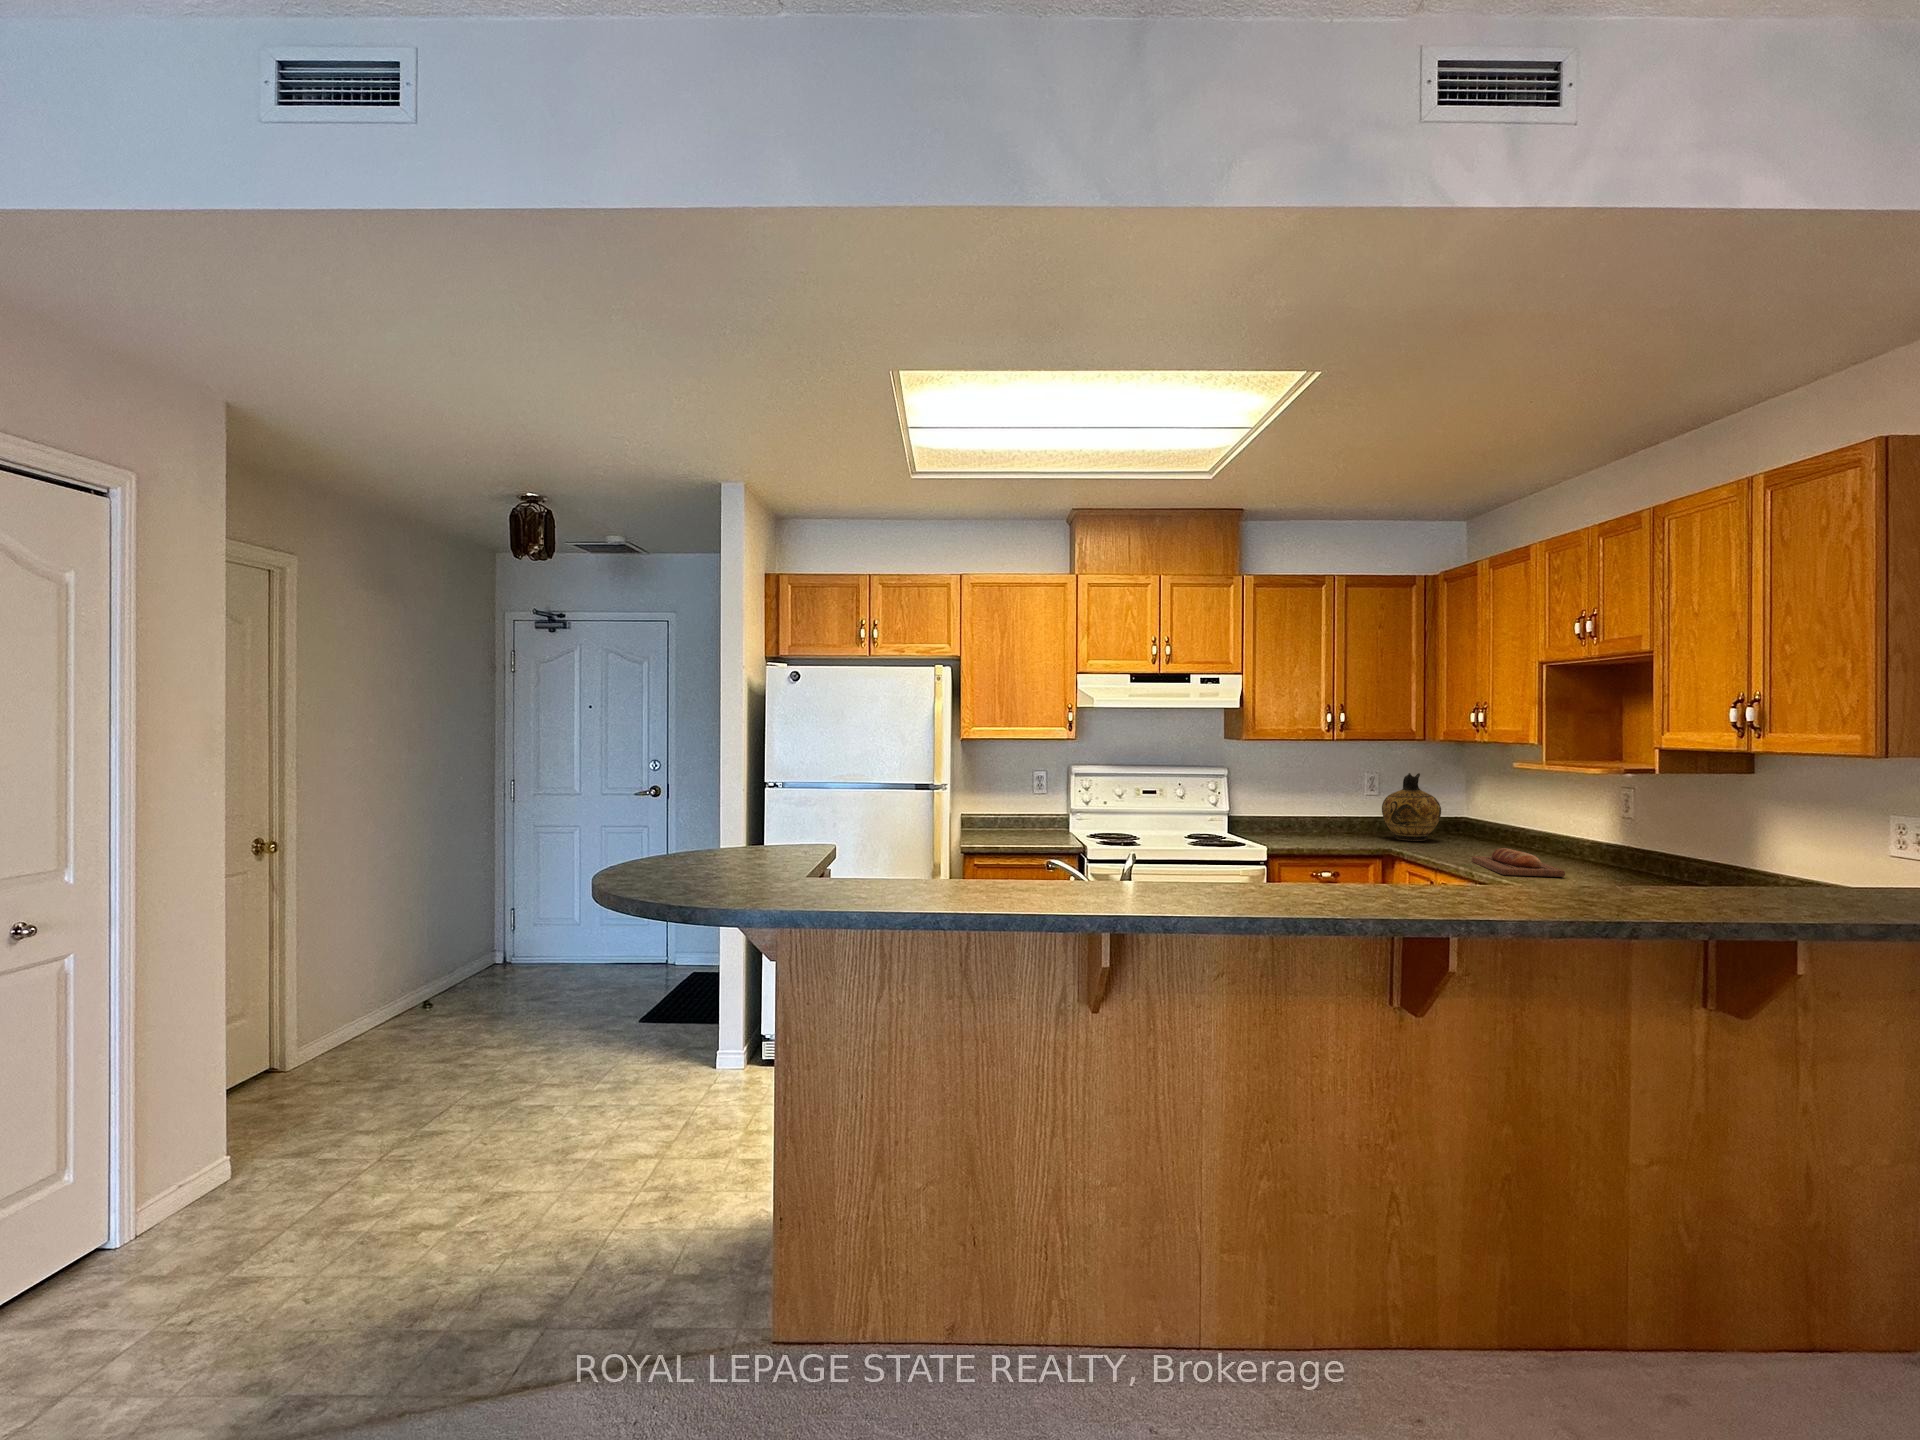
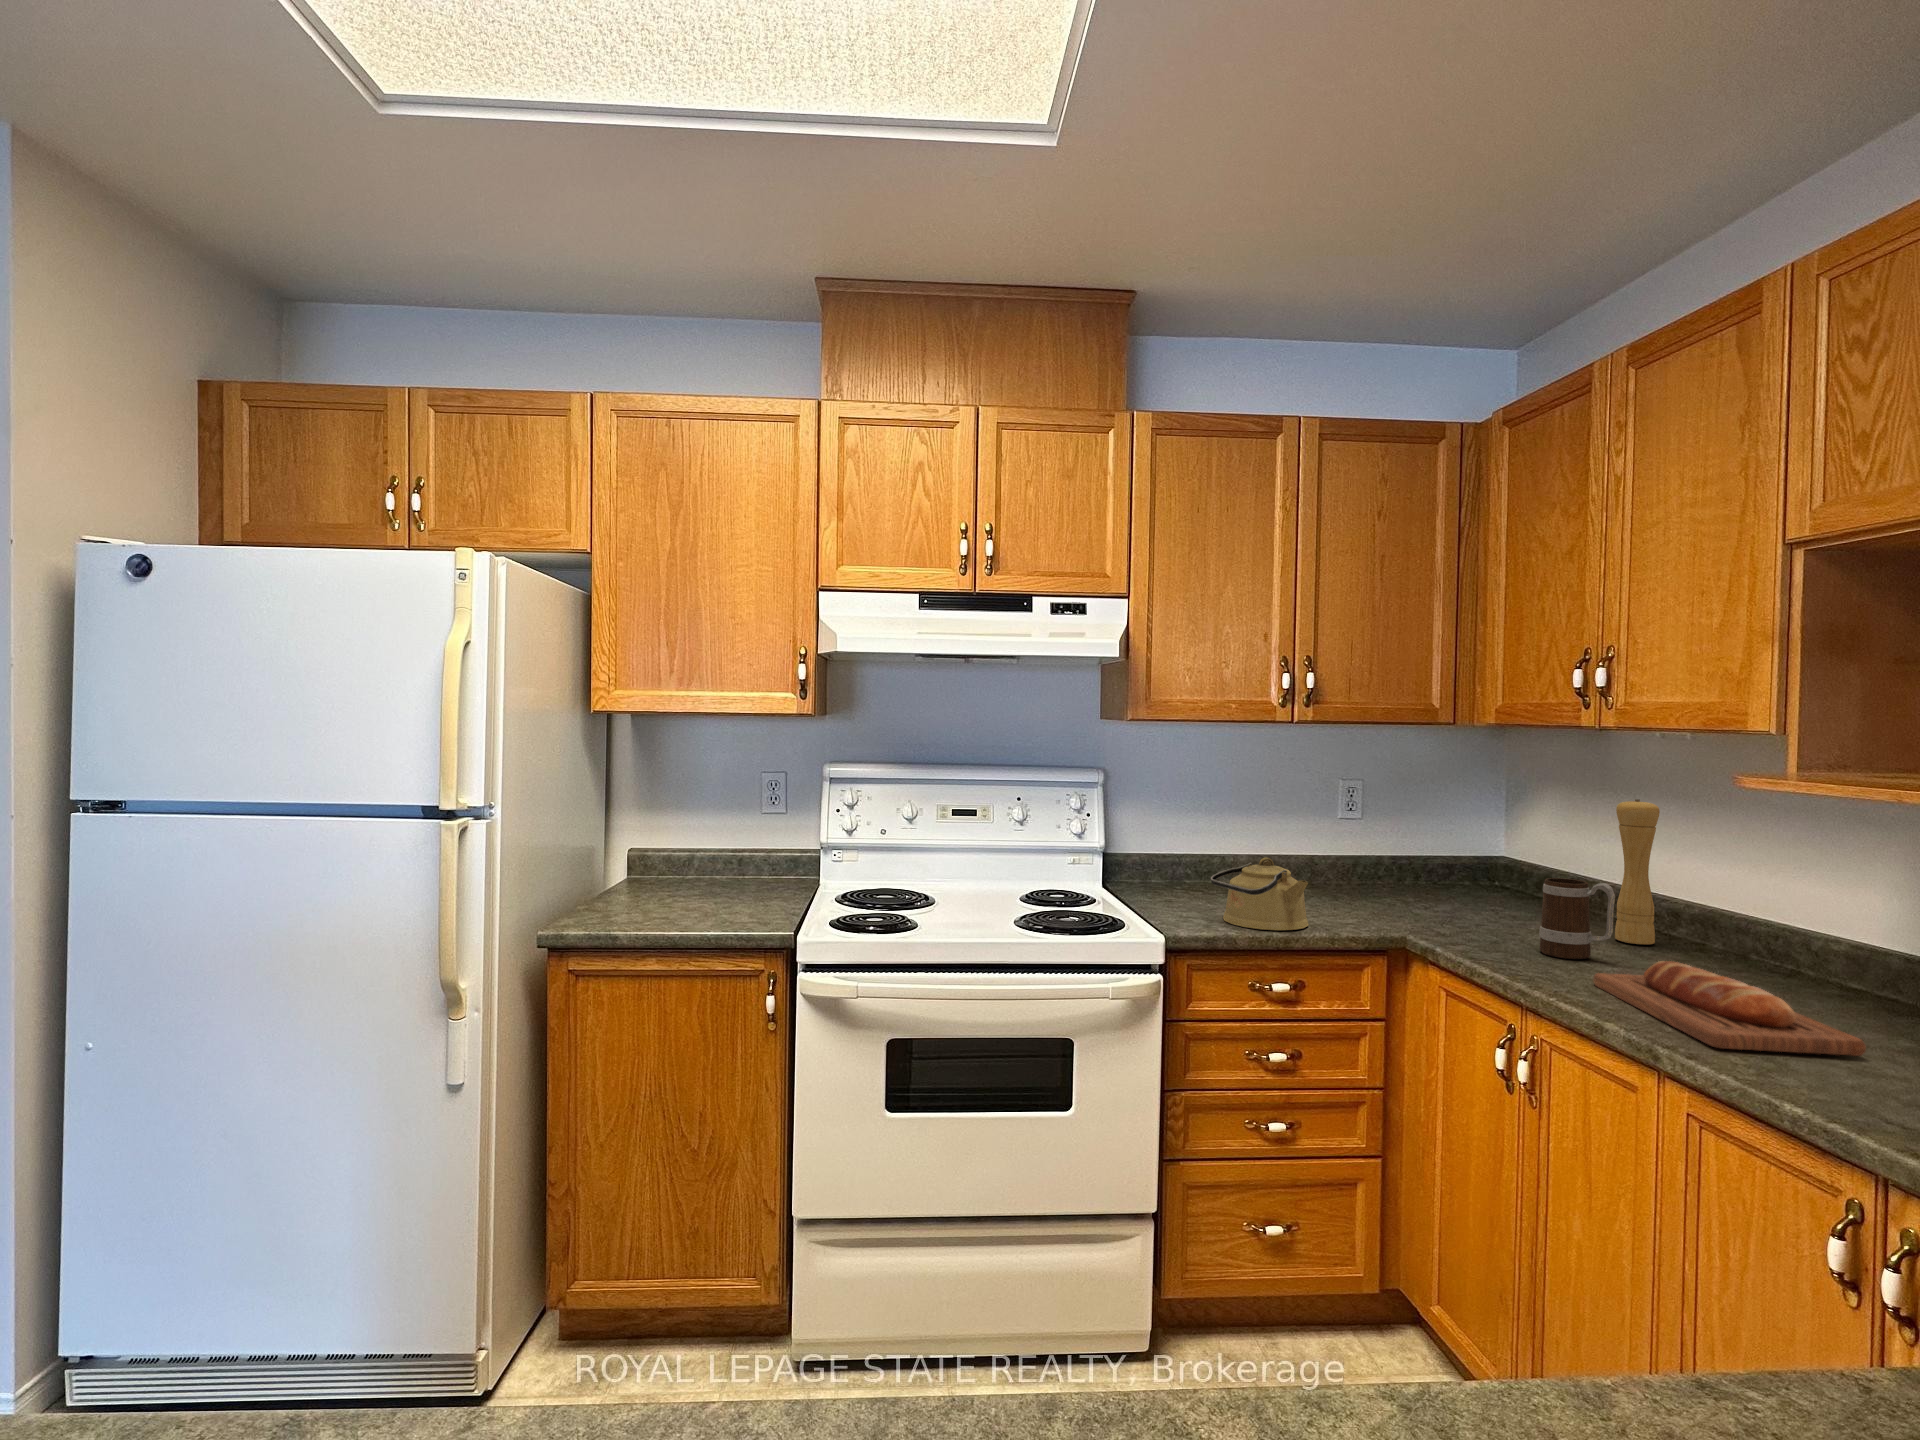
ceramic jug: present [1382,773,1441,841] -> none [1378,785,1489,913]
pepper mill: none [1500,778,1521,851] -> present [1615,799,1660,945]
kettle: none [1290,810,1341,846] -> present [1211,858,1309,930]
mug: none [1456,817,1490,855] -> present [1539,878,1615,959]

